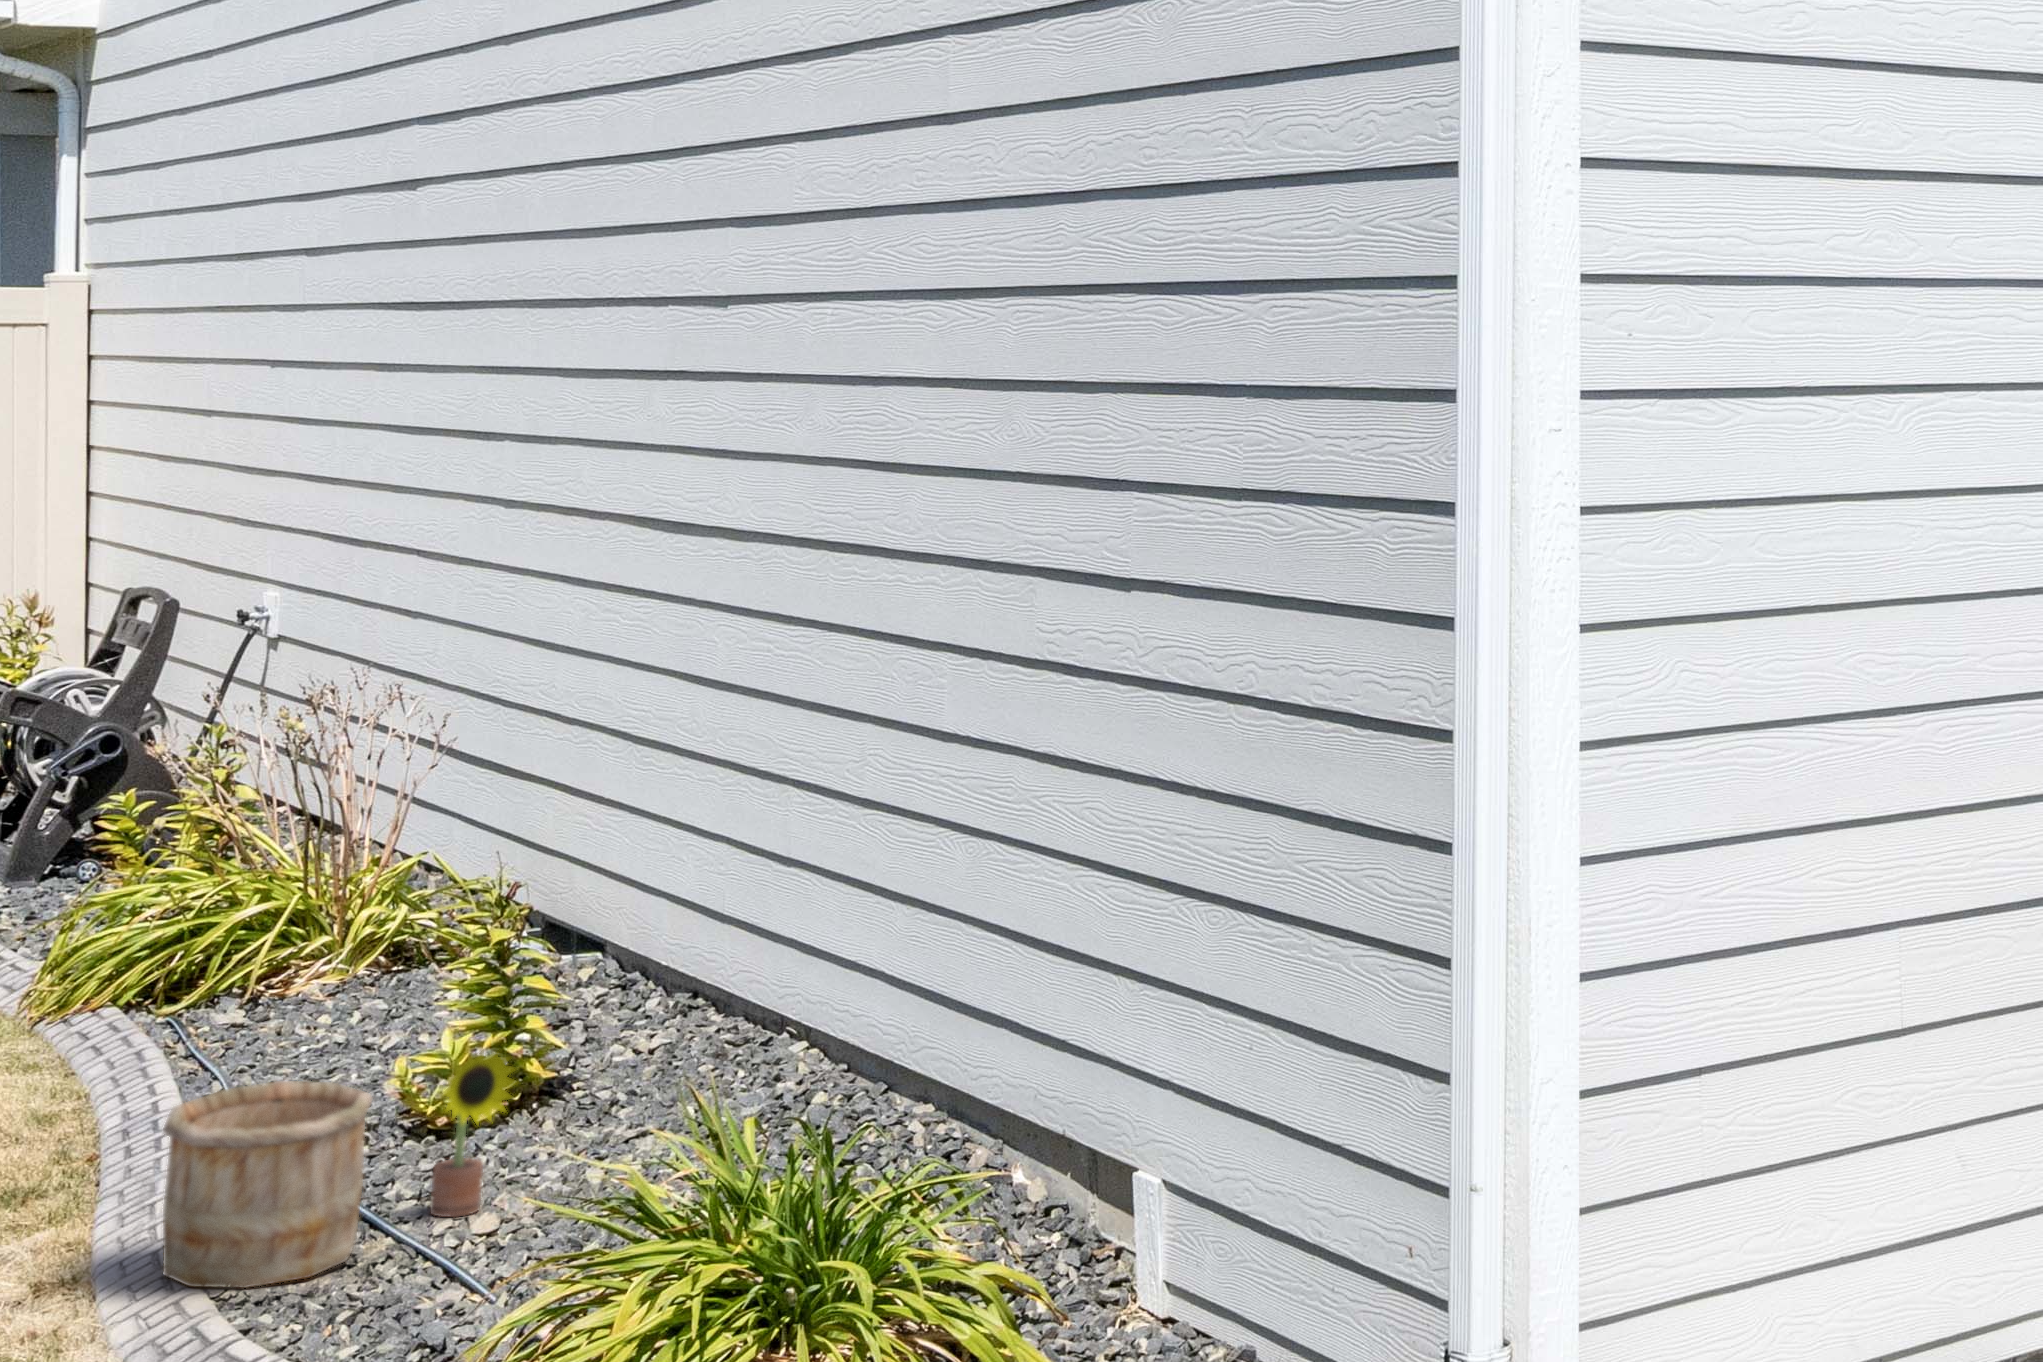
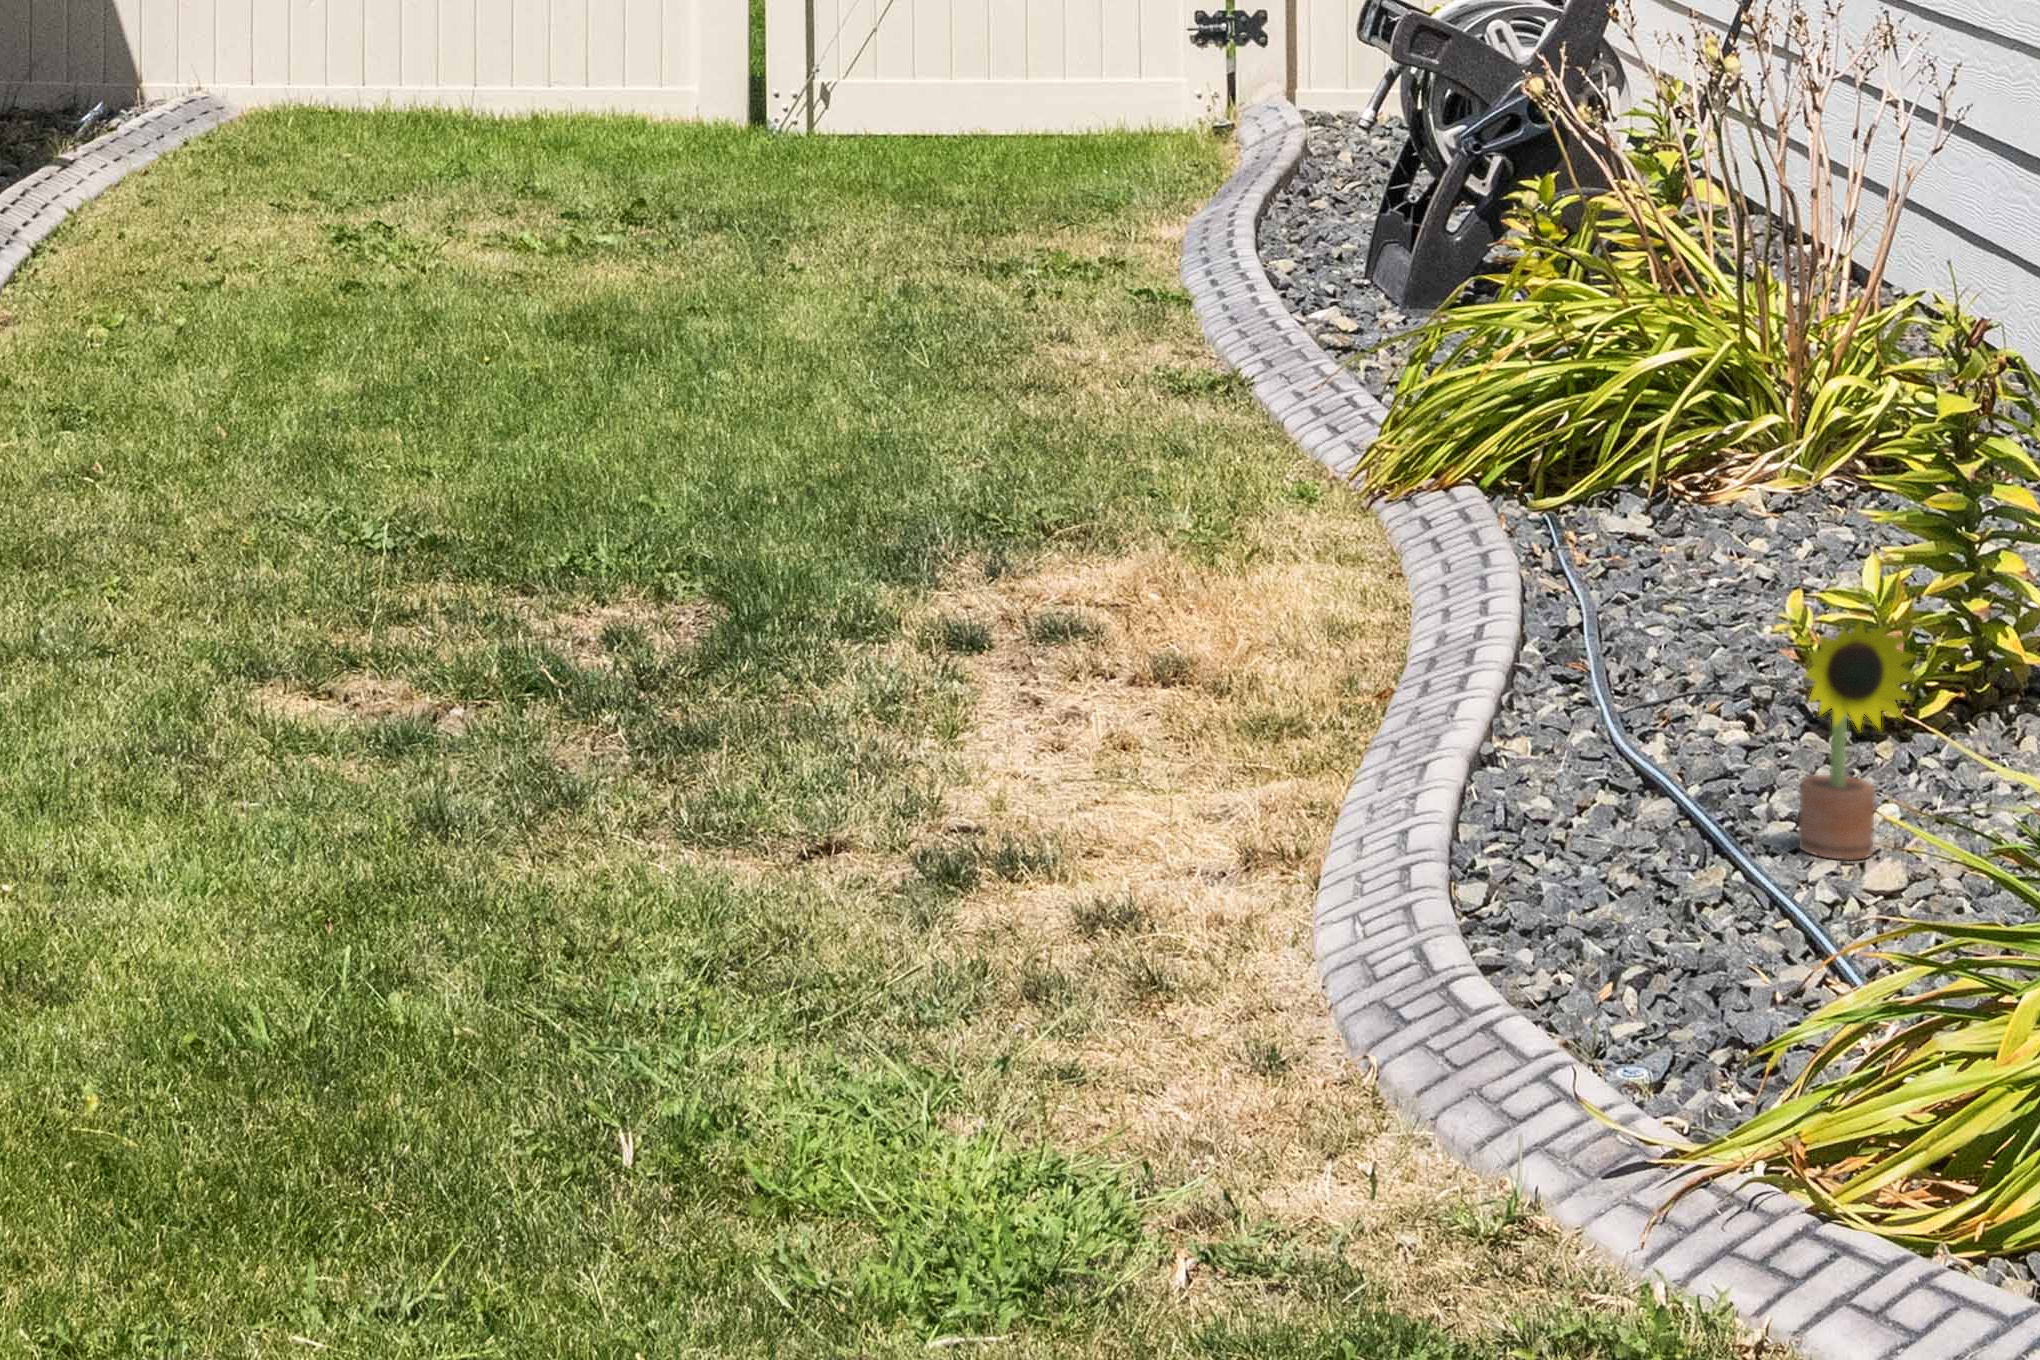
wooden bucket: present [163,1081,372,1288] -> none [1391,615,1691,904]

